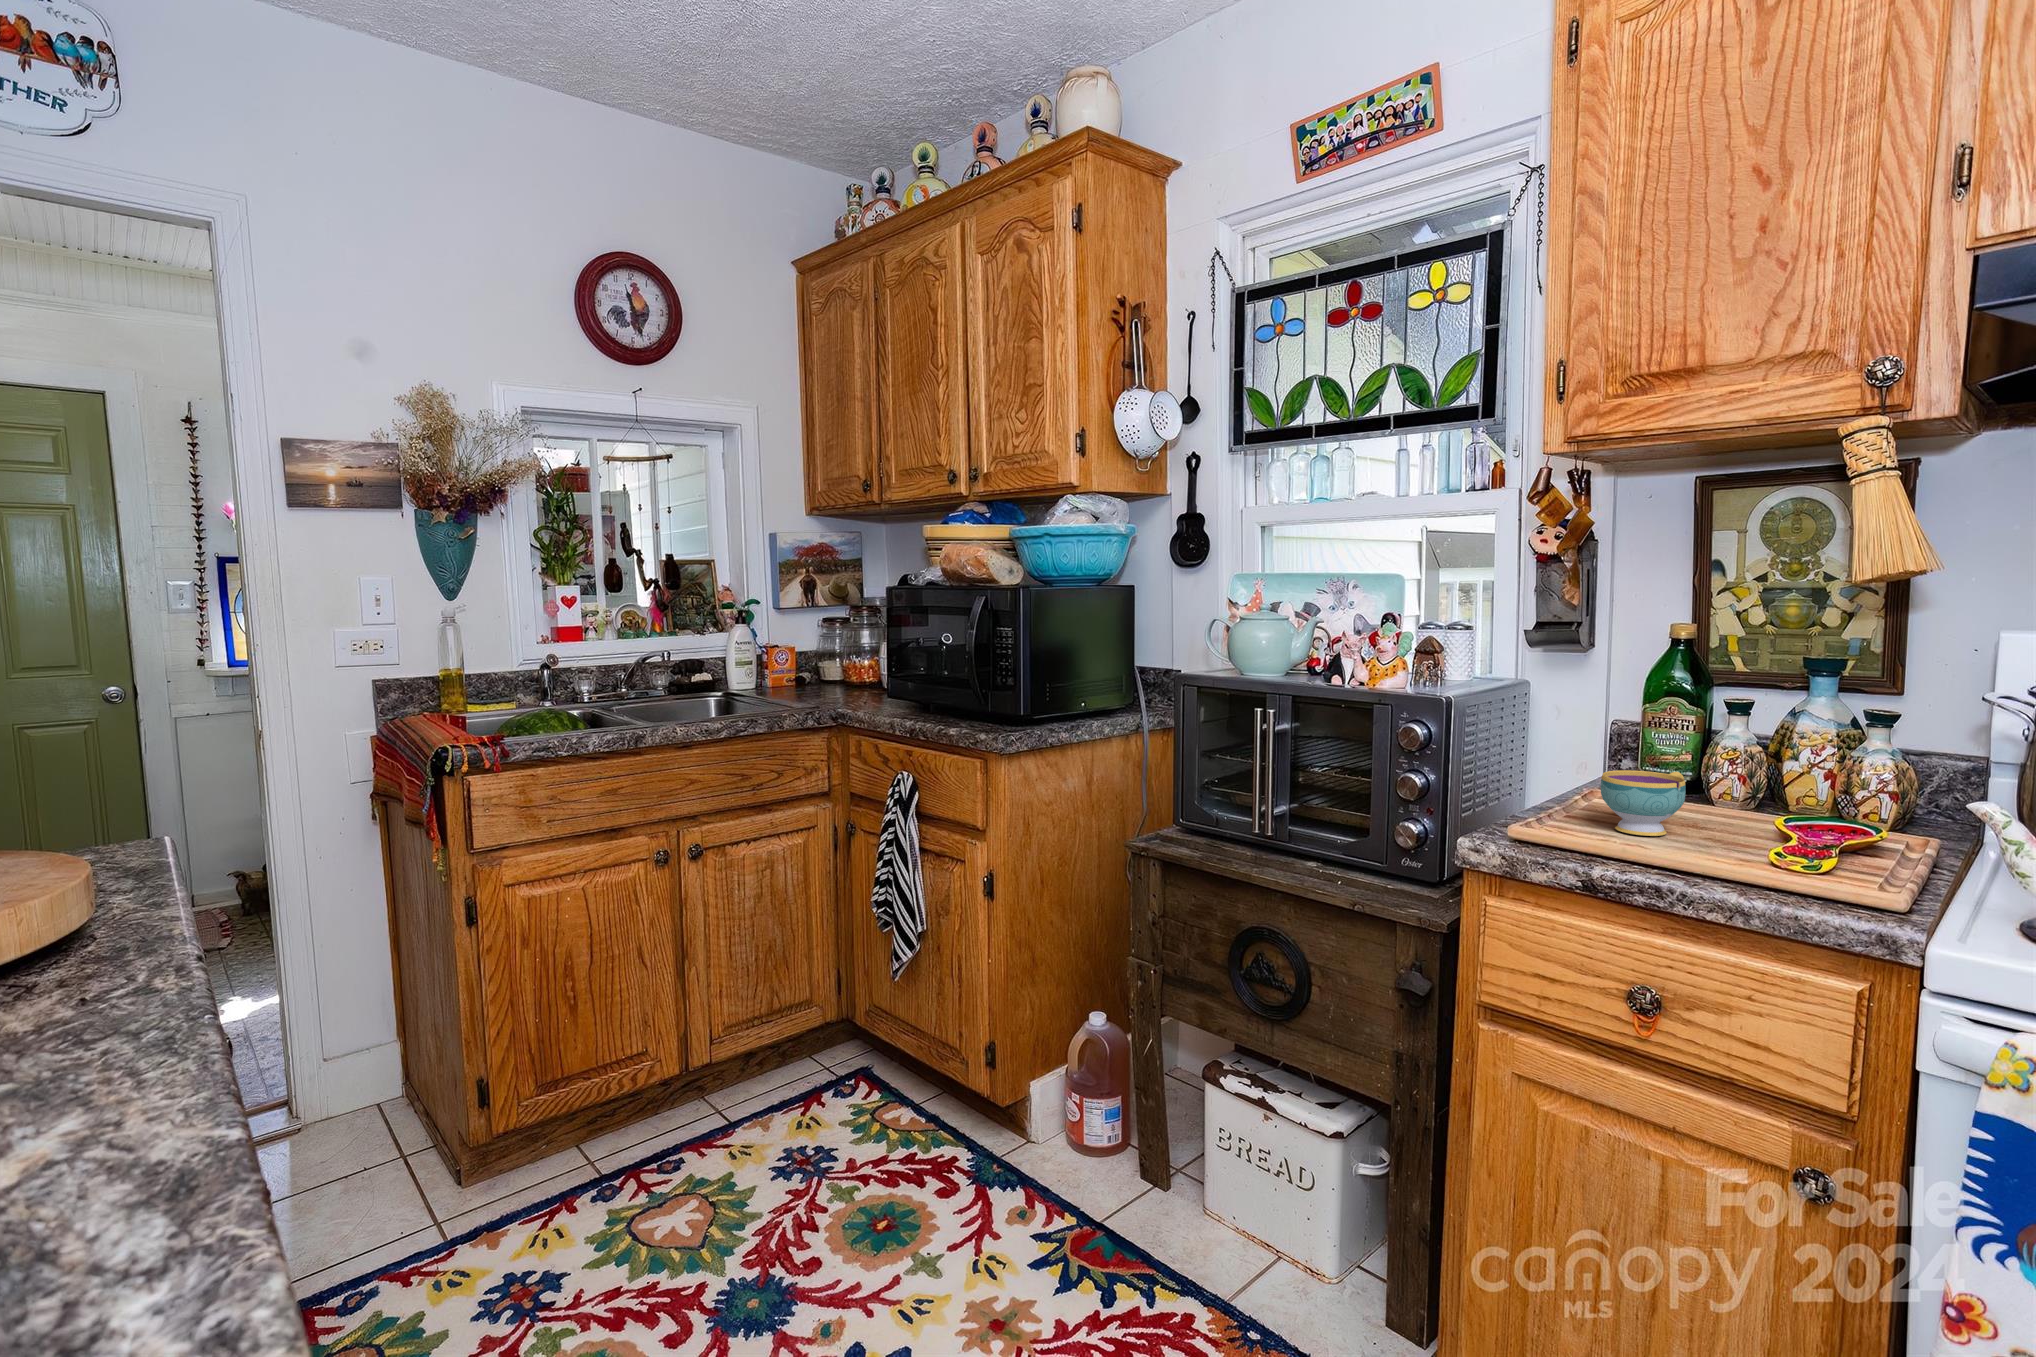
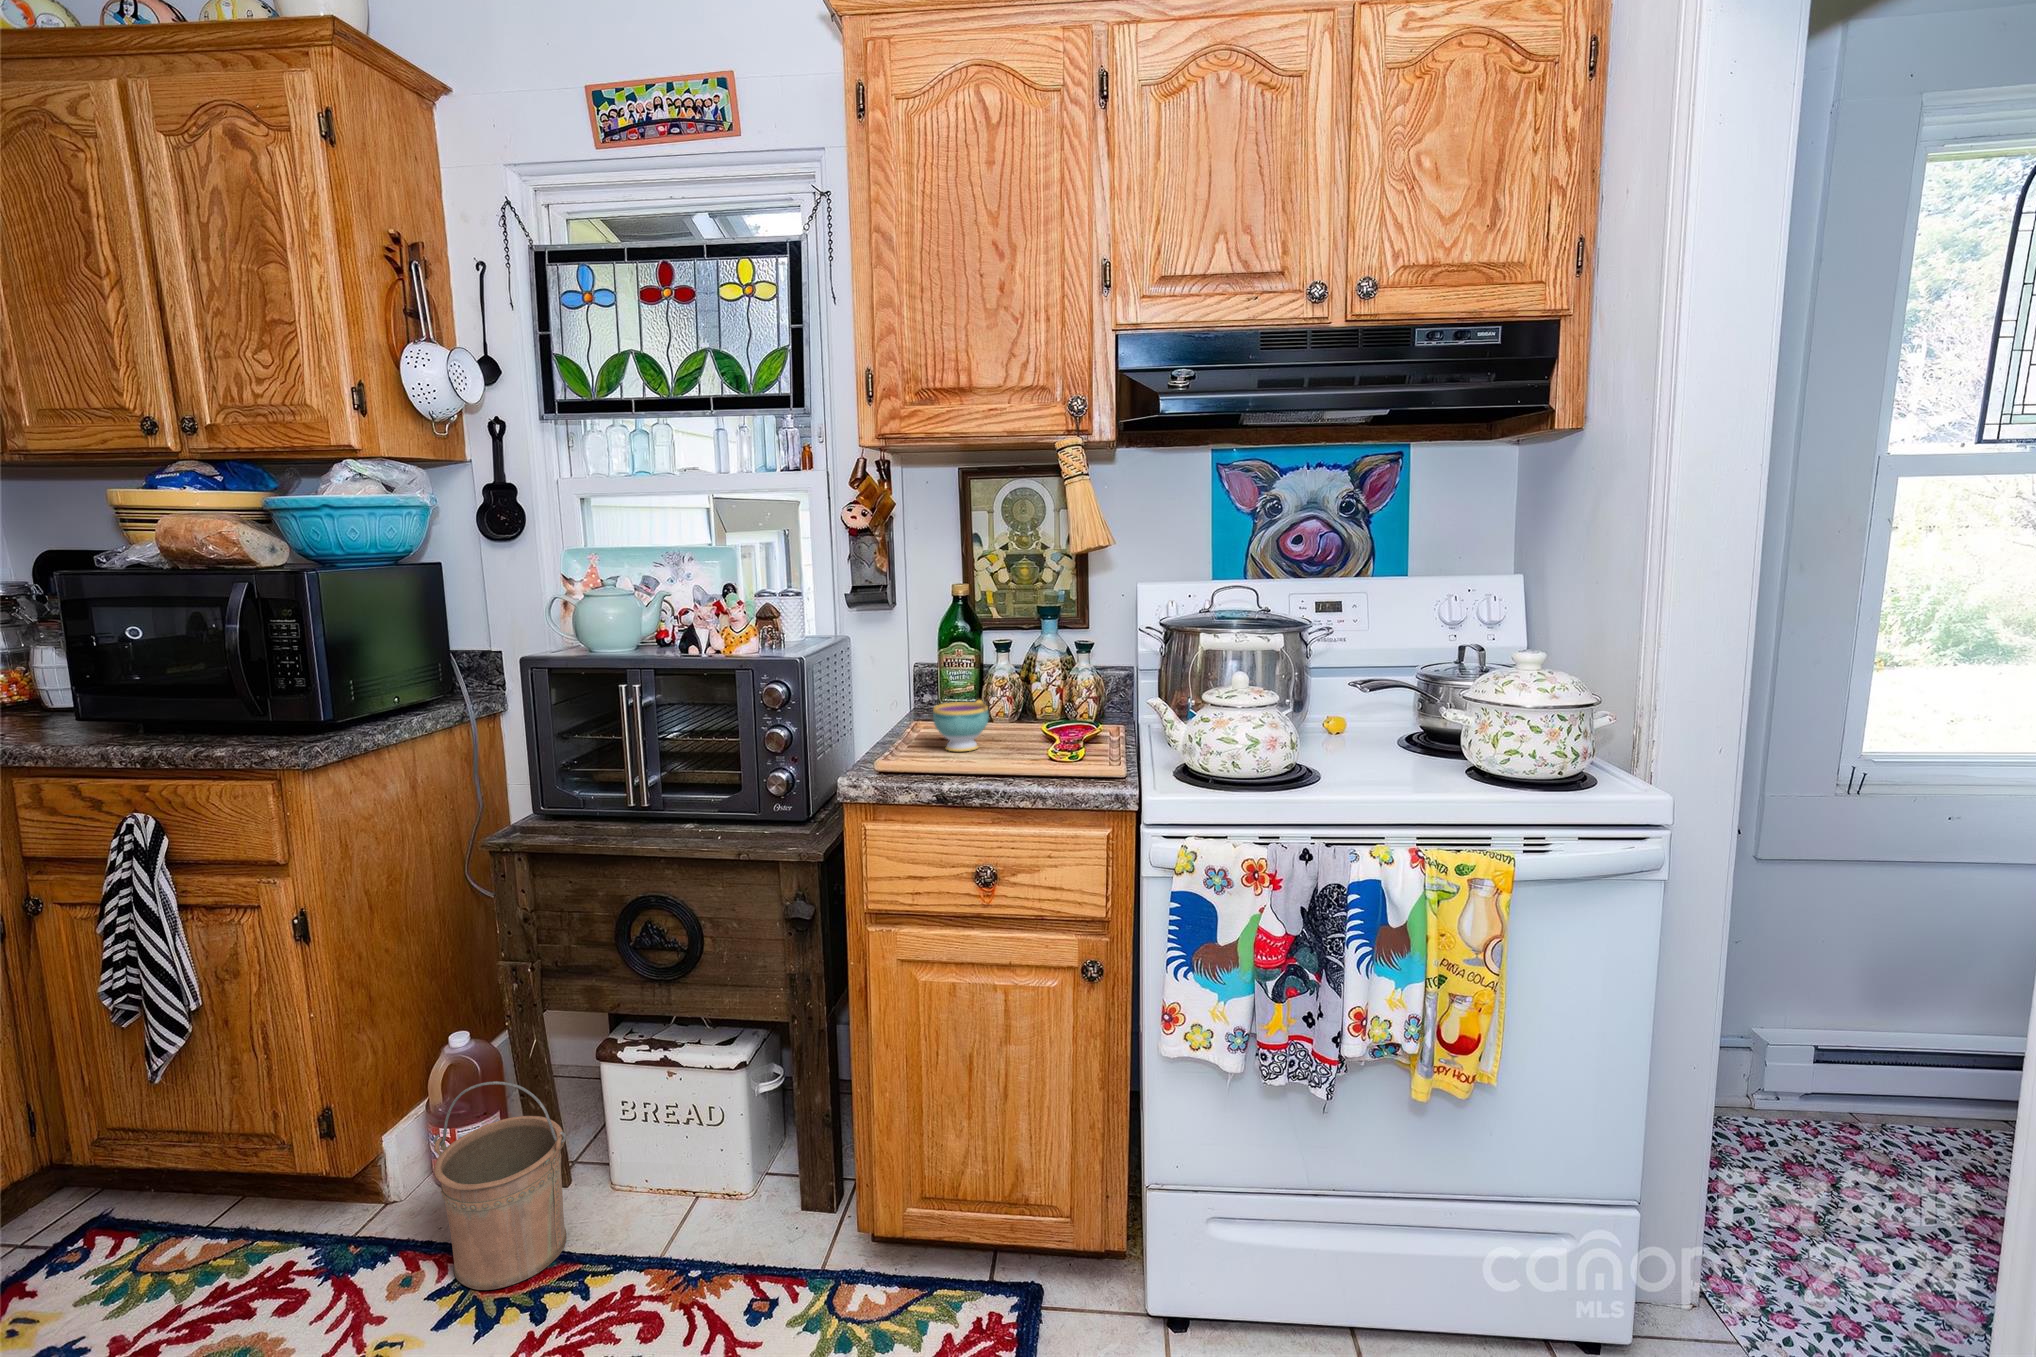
bucket: none [1050,1061,1157,1260] -> present [433,1082,566,1290]

